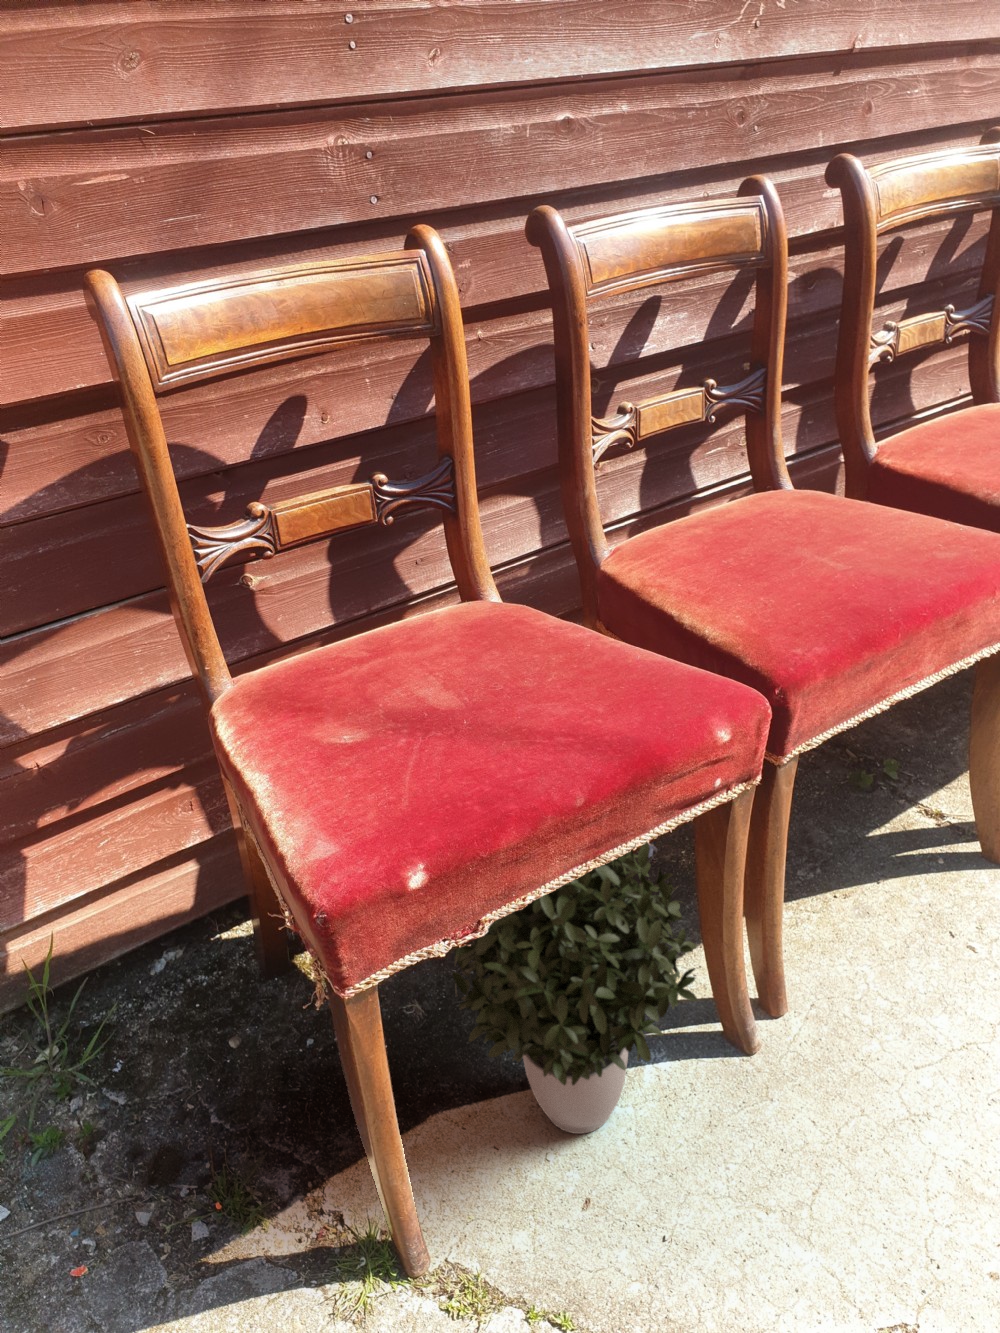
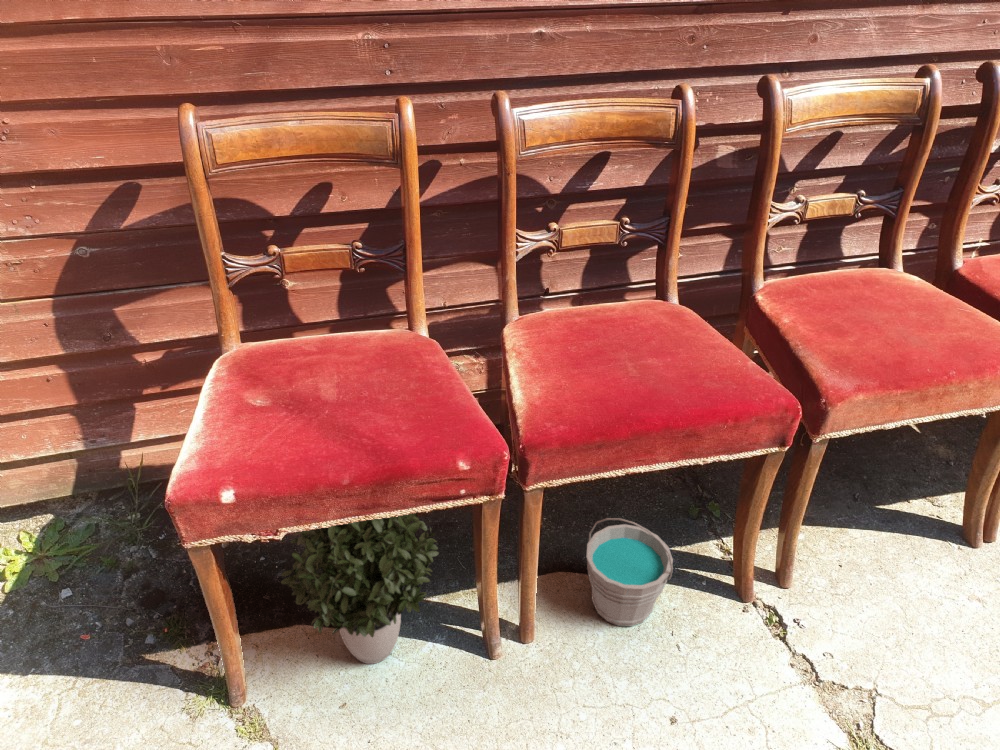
bucket: none [825,786,970,953] -> present [587,518,673,626]

